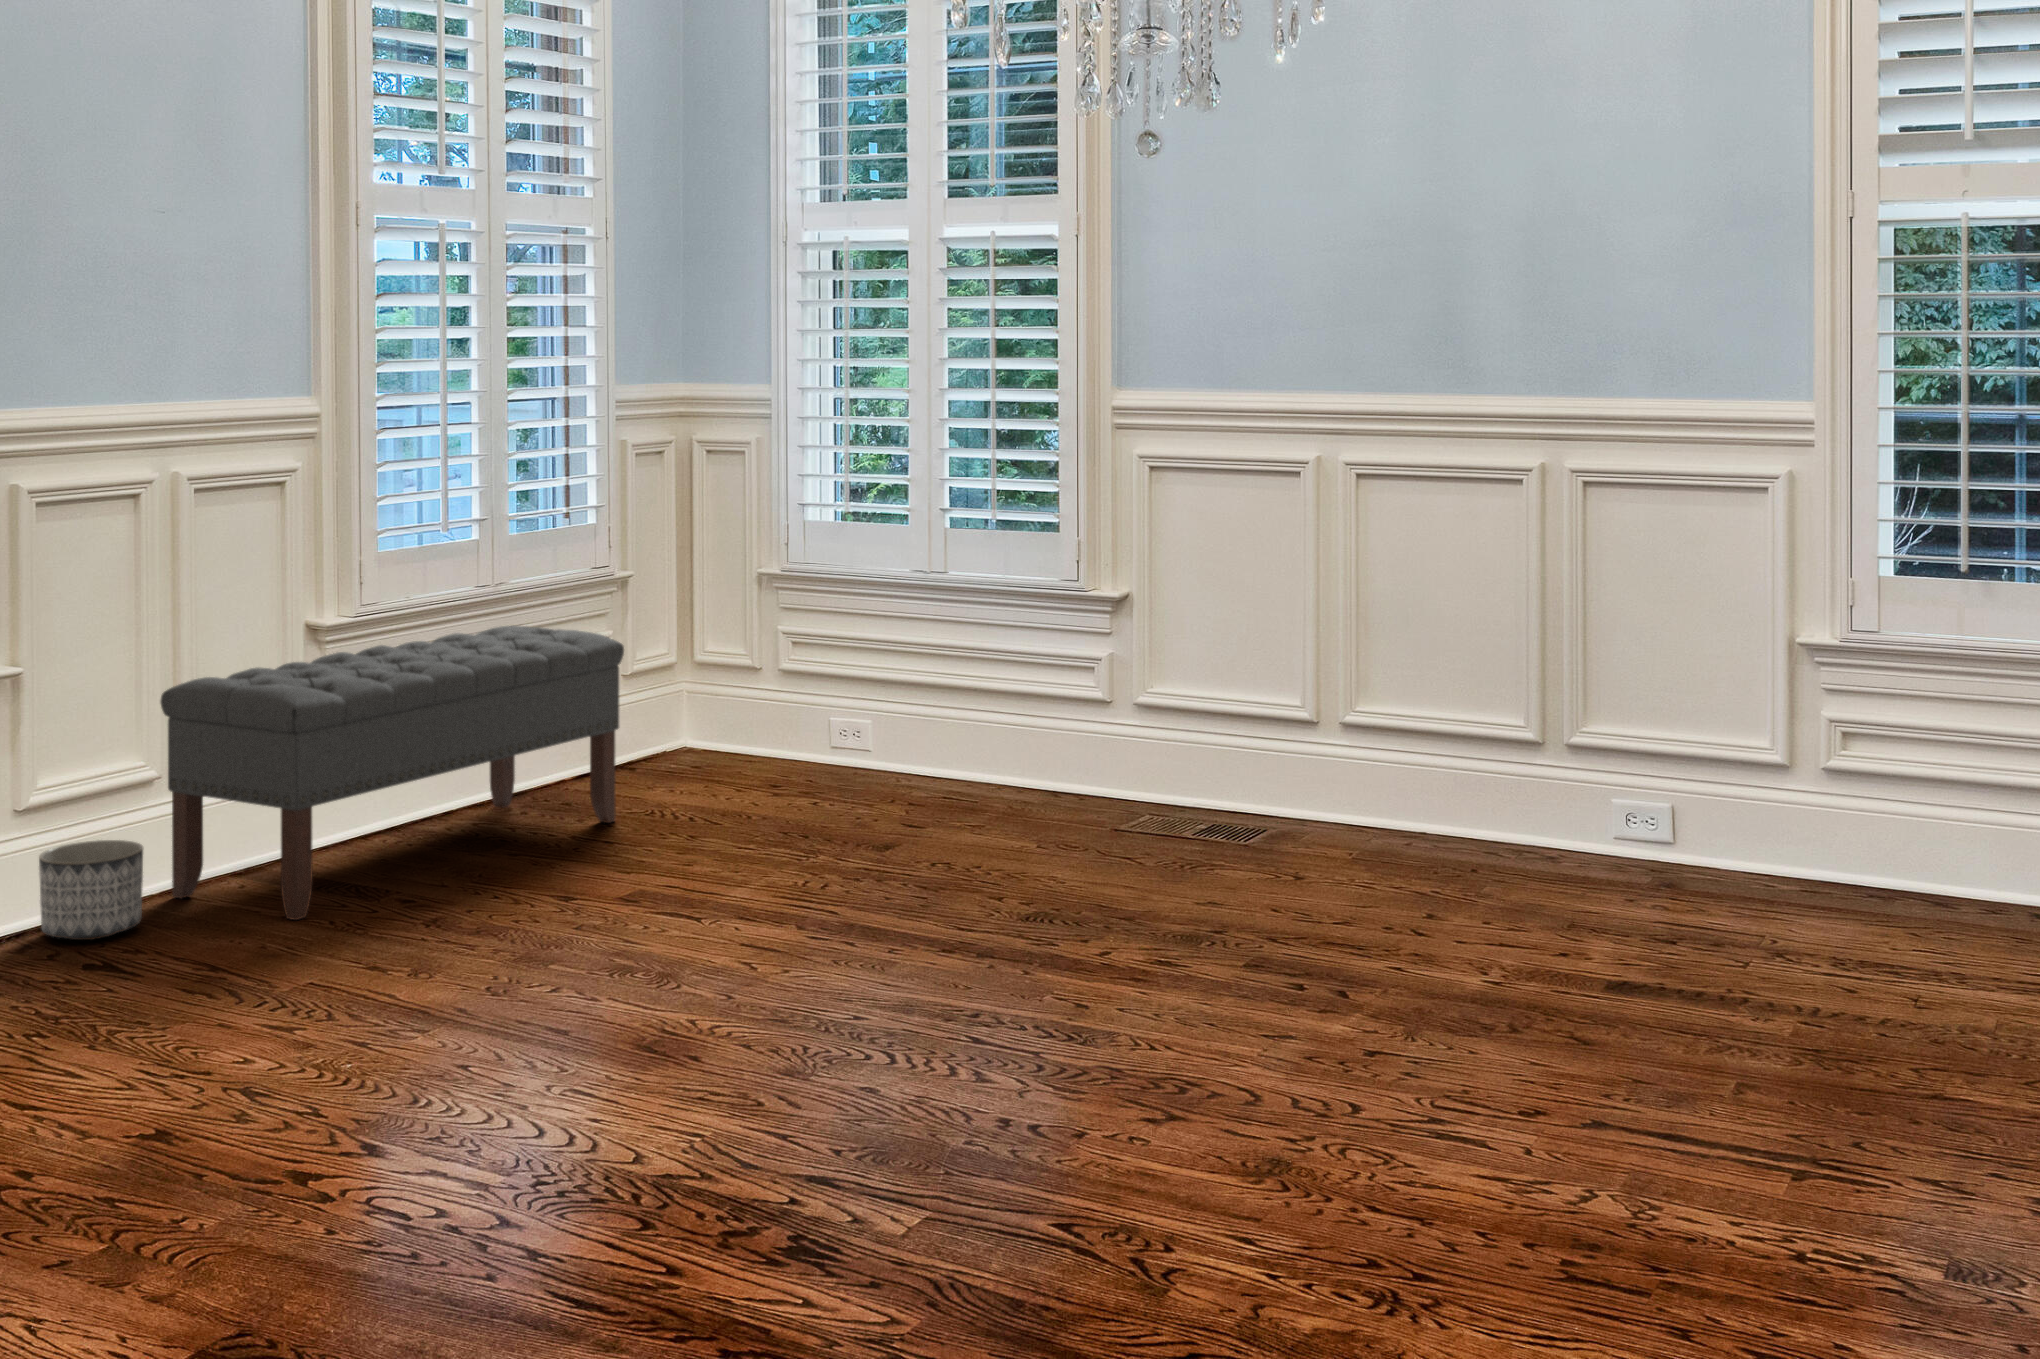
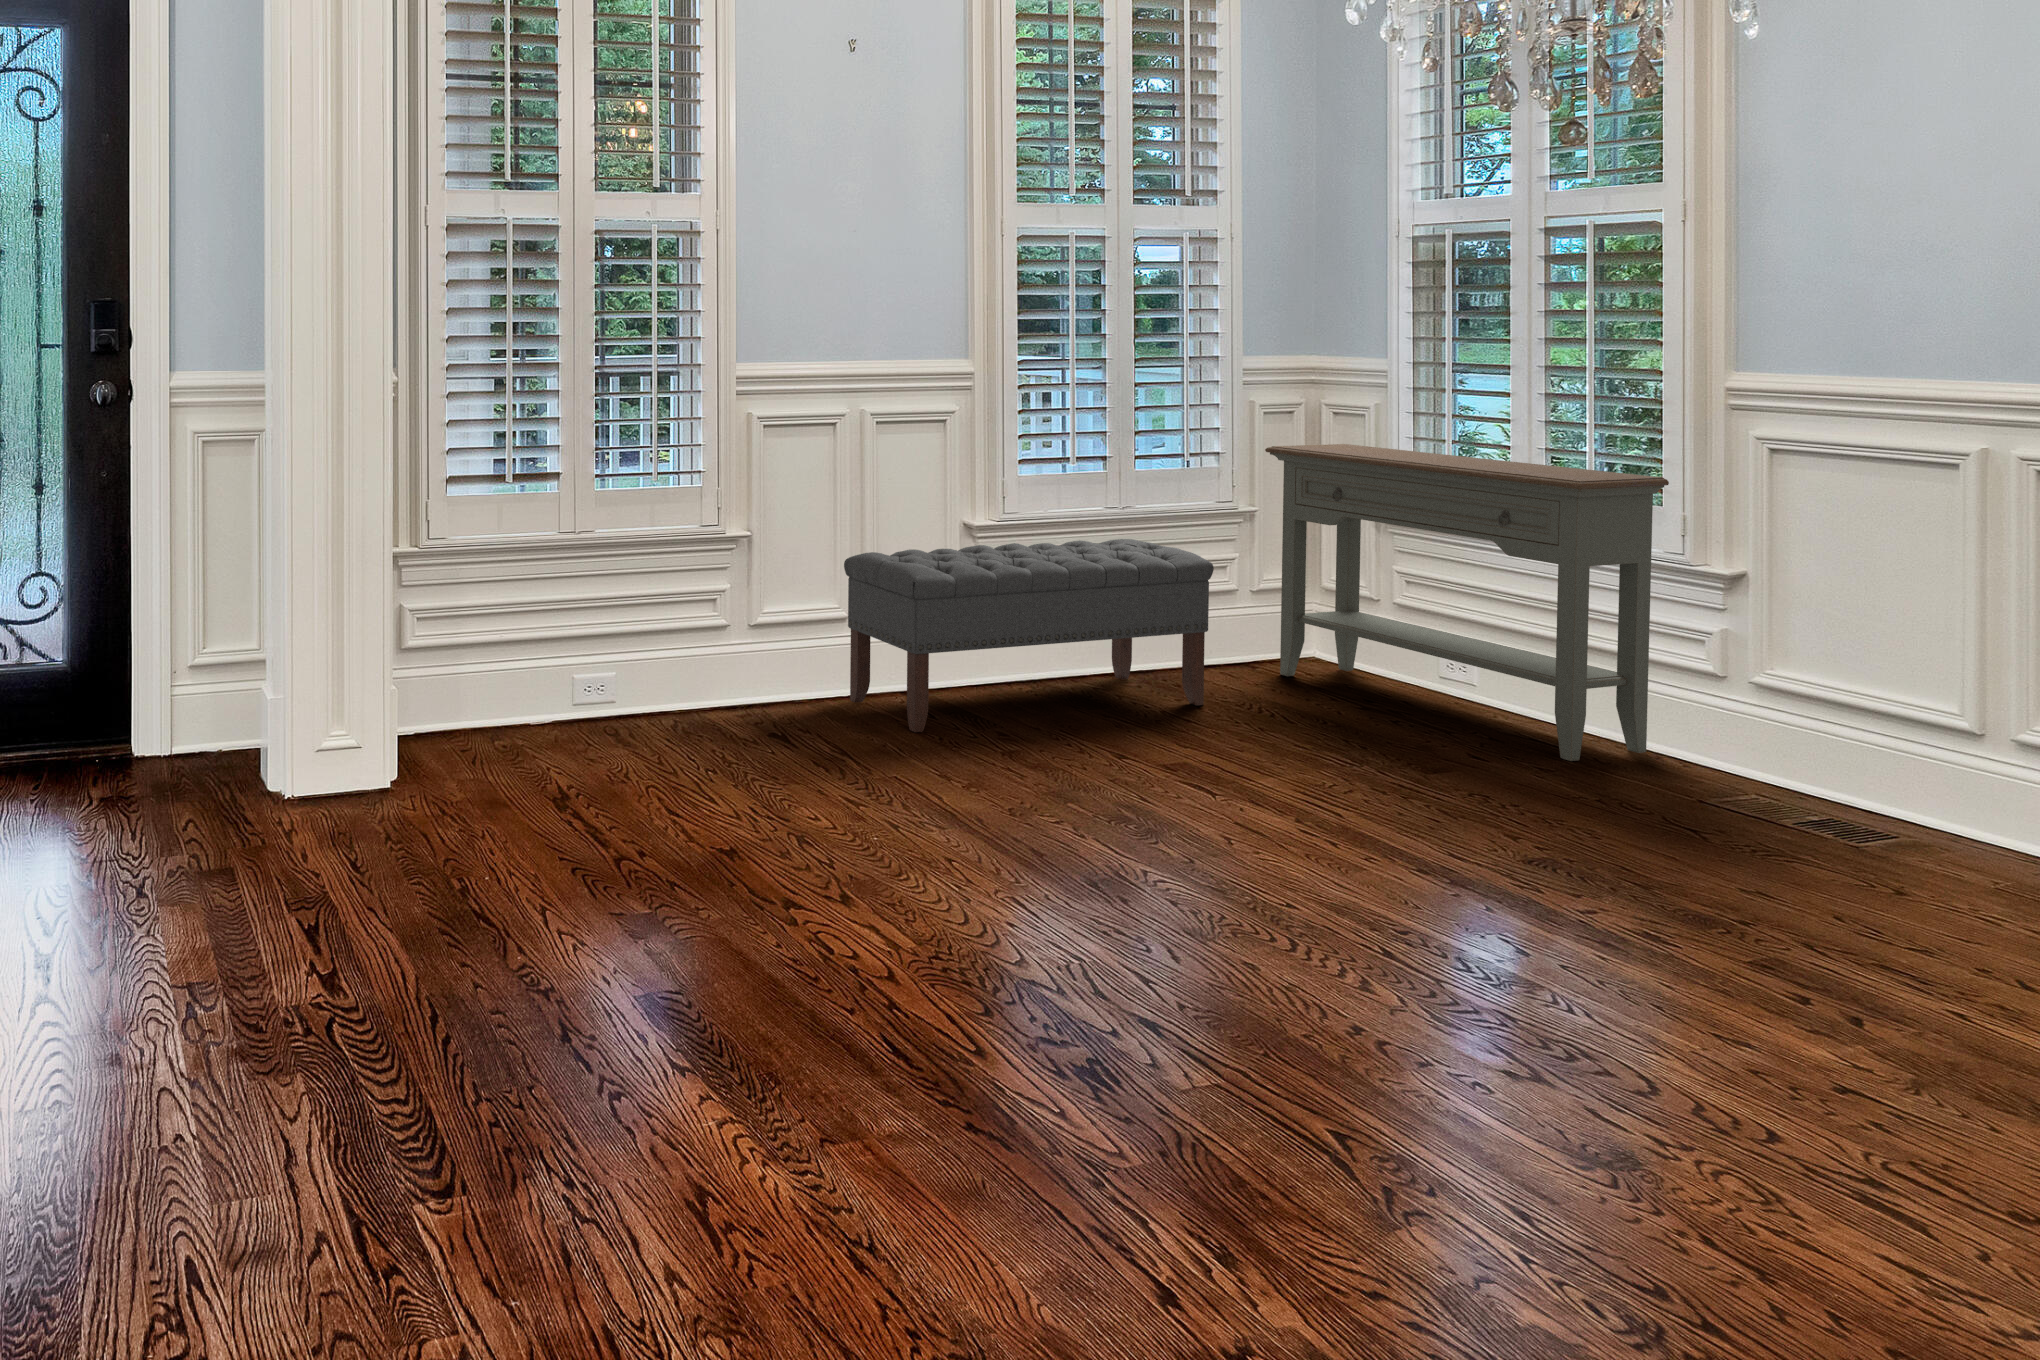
console table: none [649,490,1058,813] -> present [1265,444,1669,761]
planter: present [39,840,143,940] -> none [754,653,819,718]

